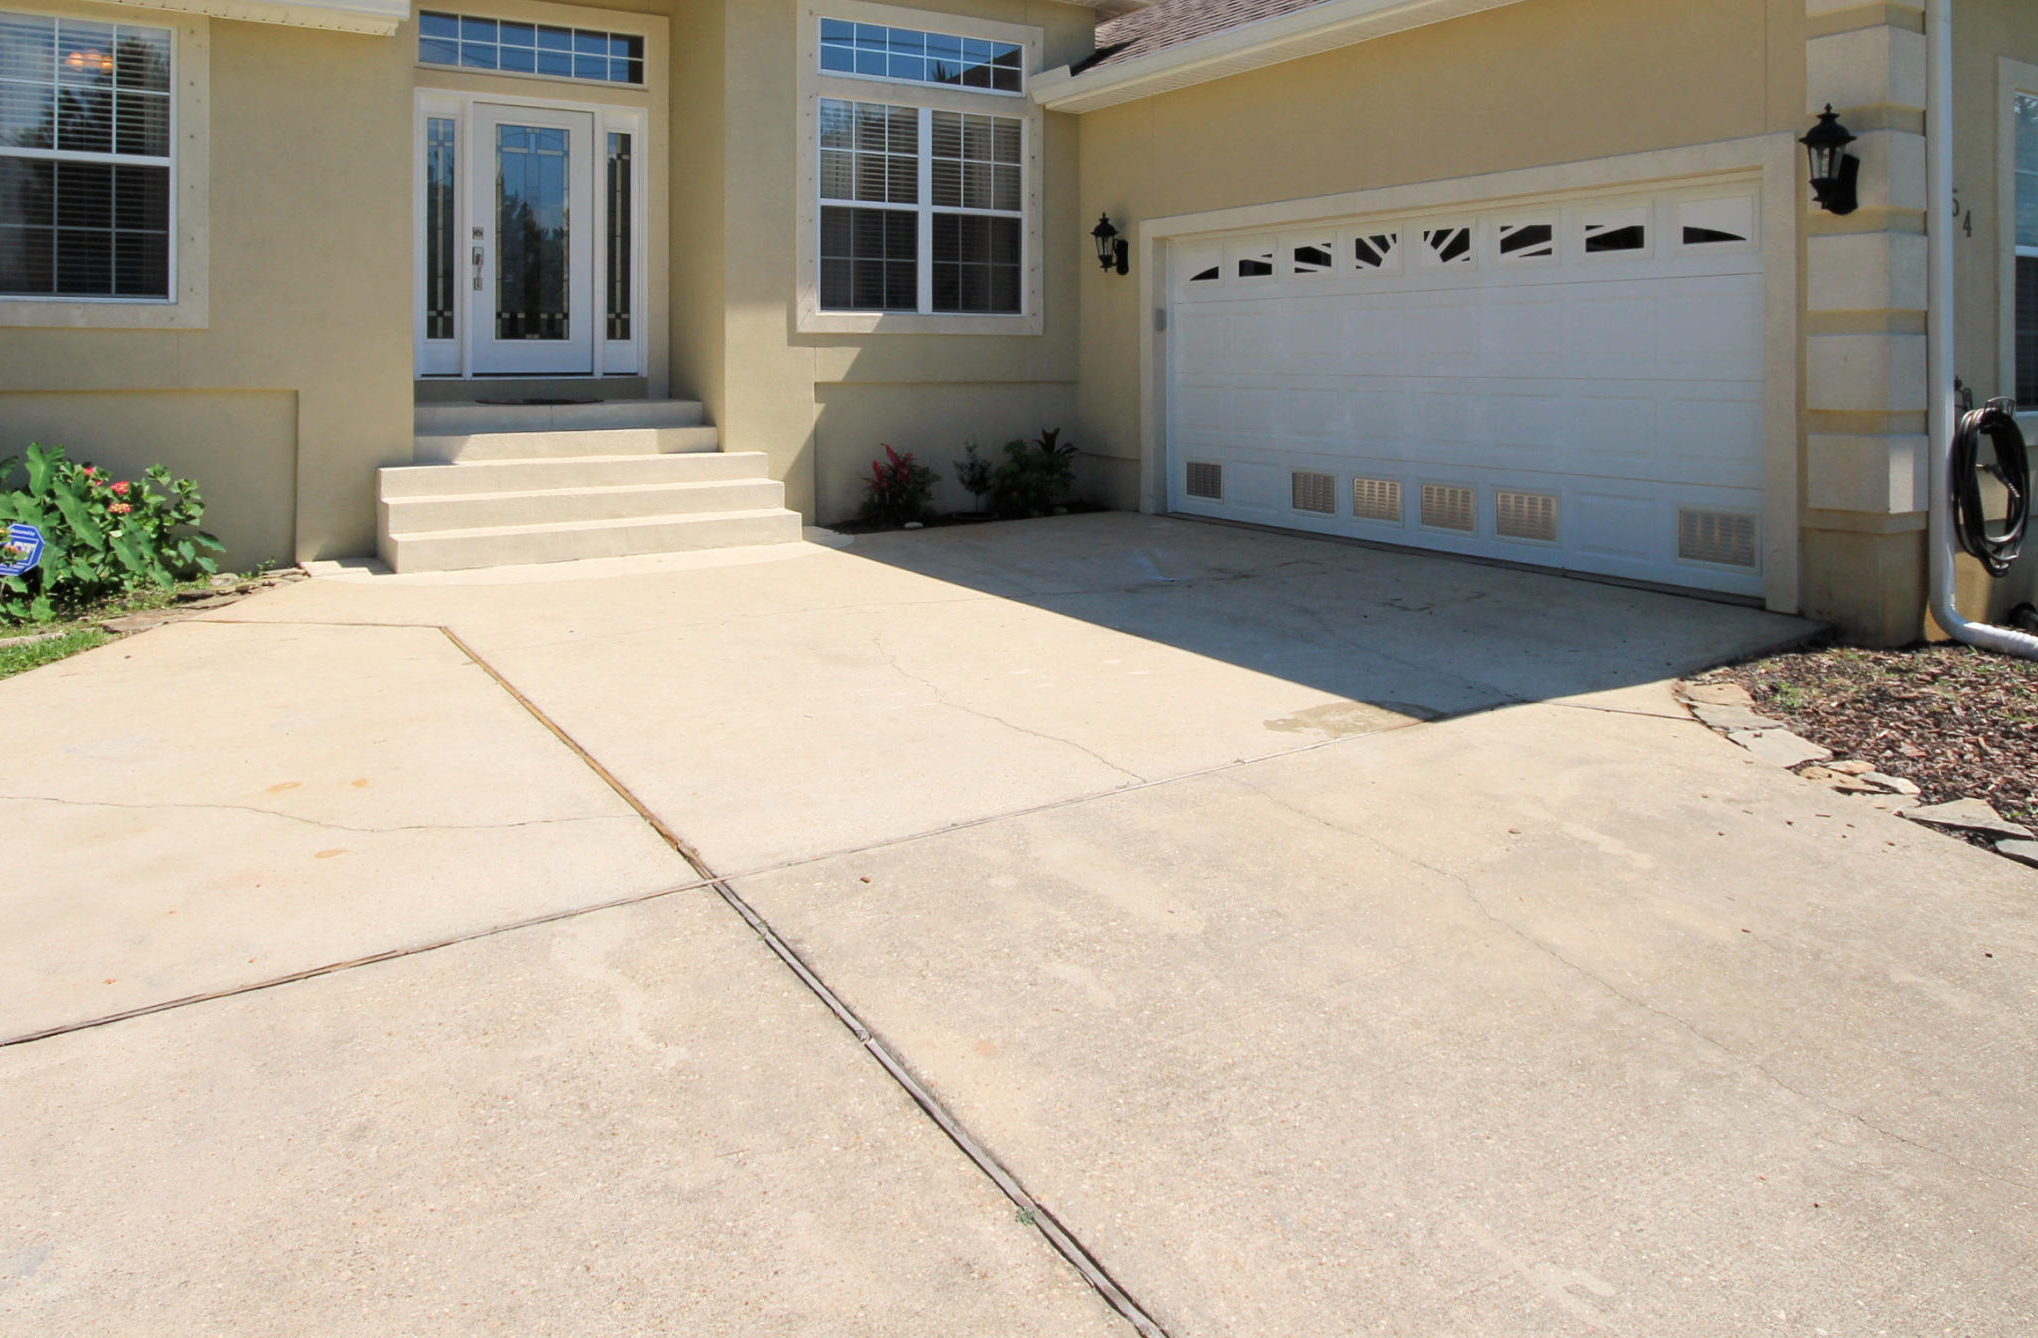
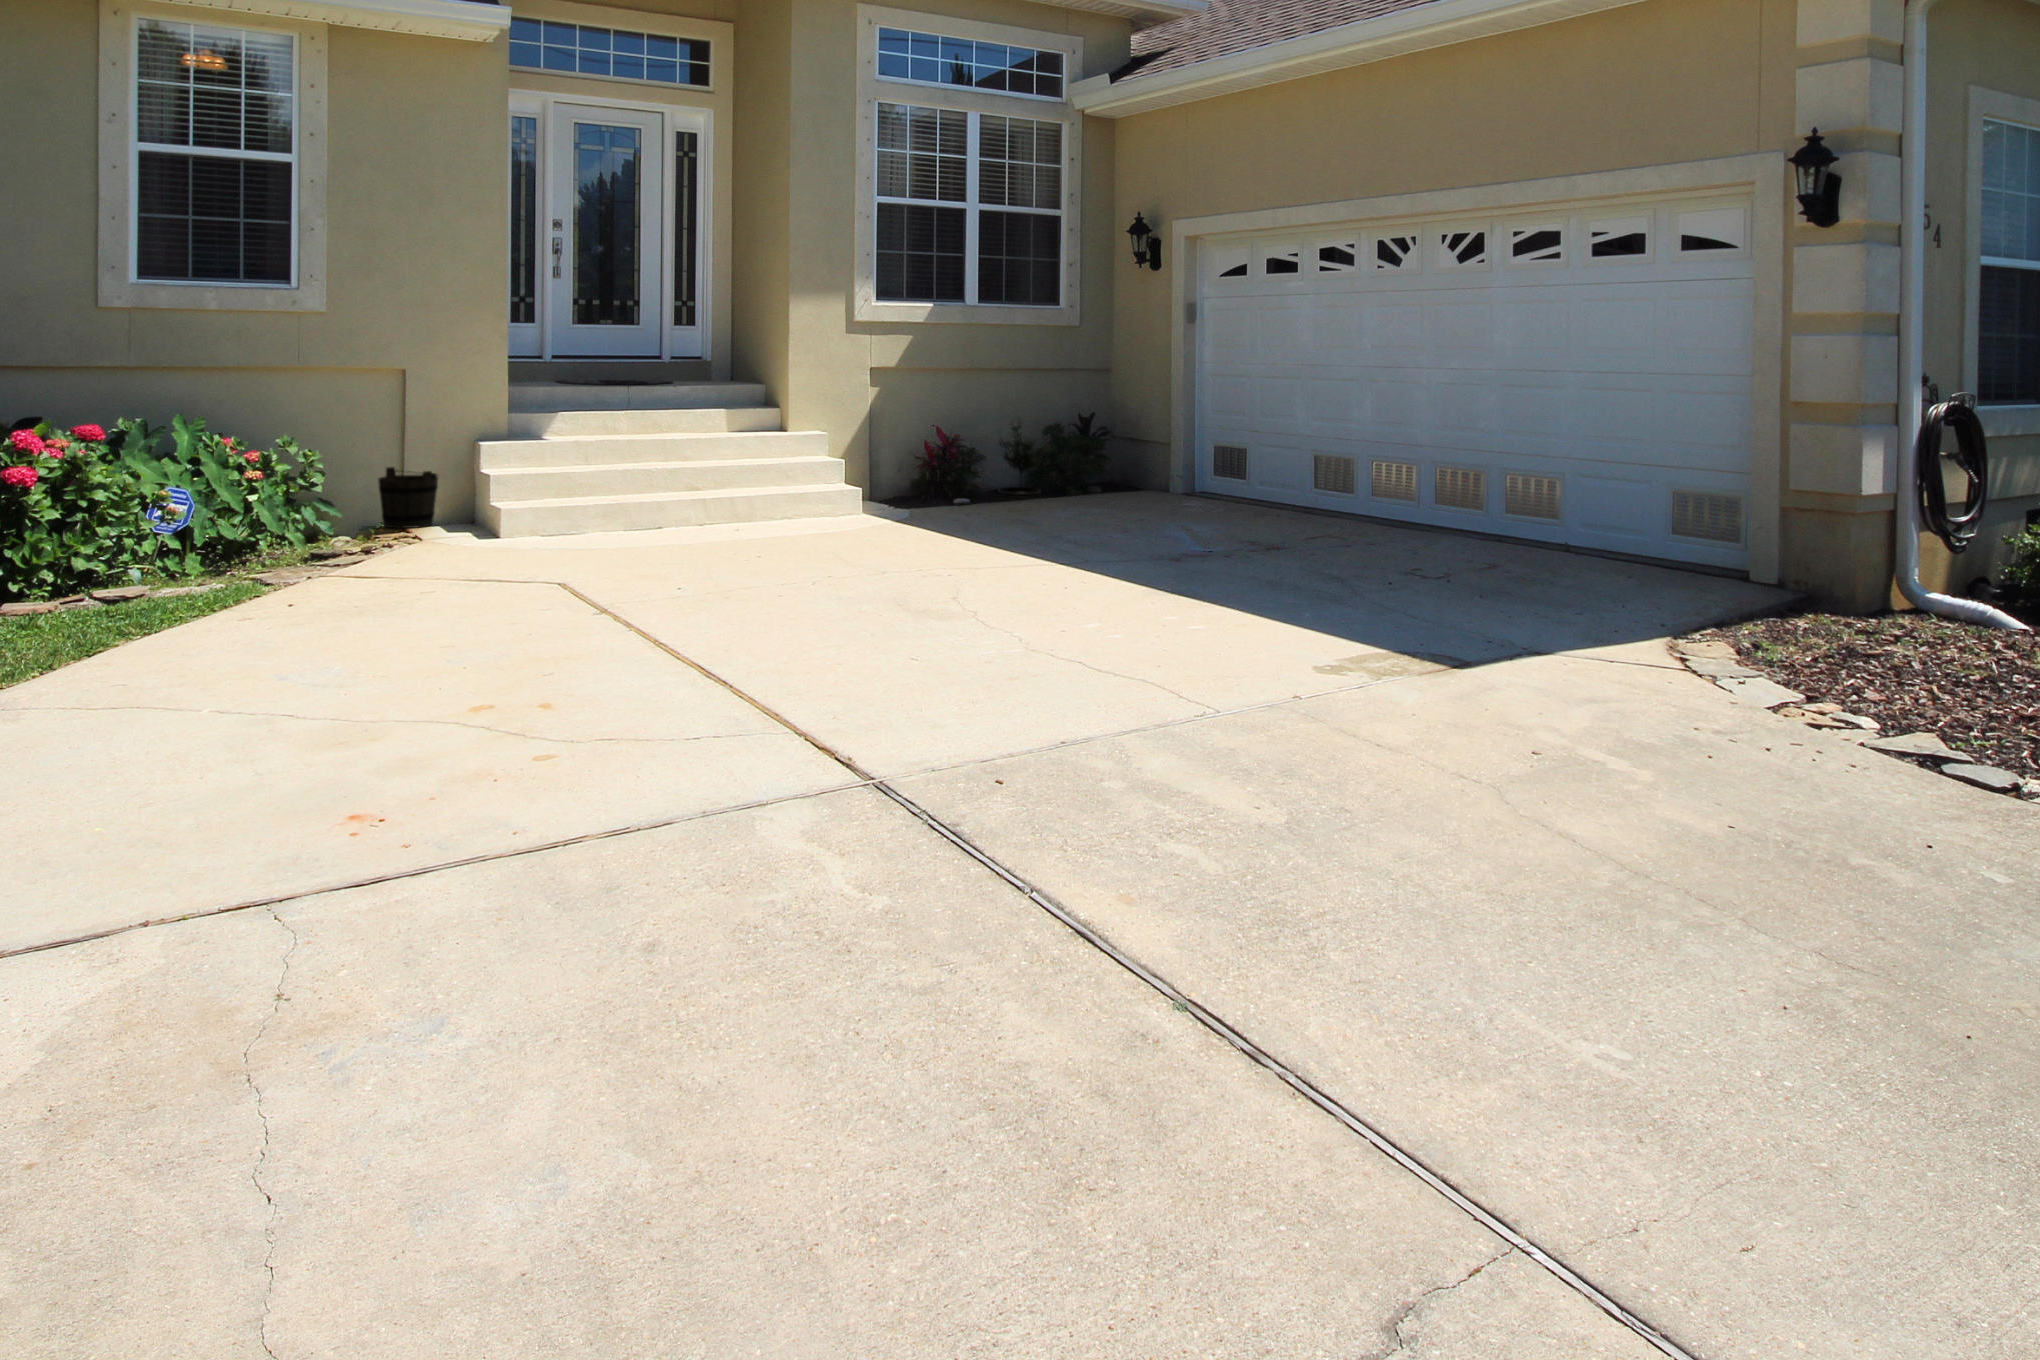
bucket: none [261,499,329,567] -> present [378,467,438,529]

